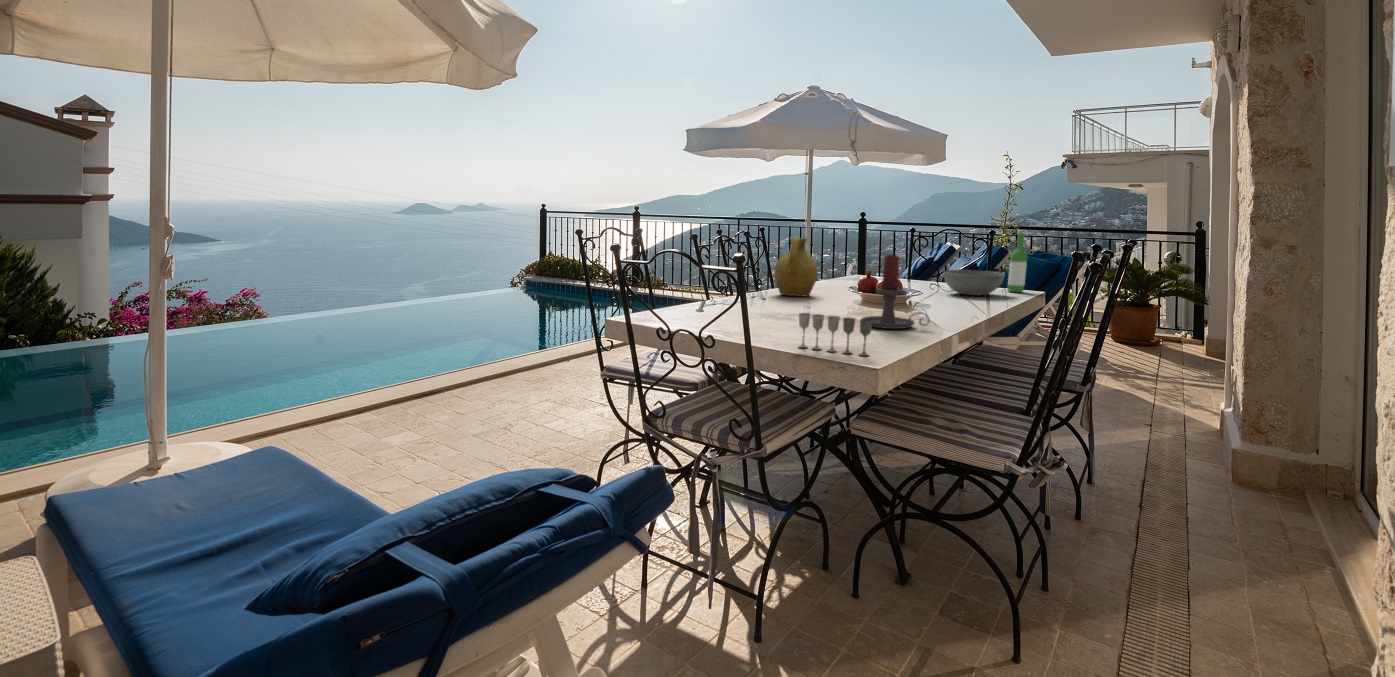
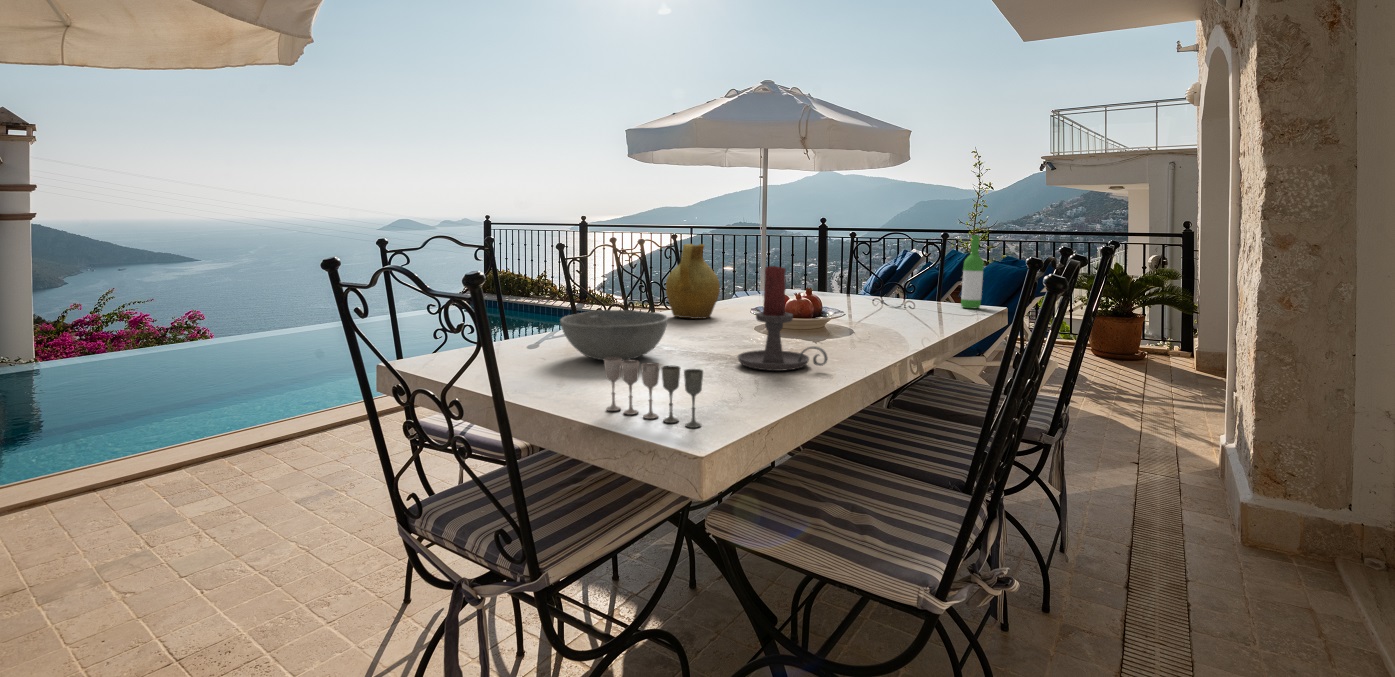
bowl: present [943,270,1005,295] -> present [560,310,668,360]

